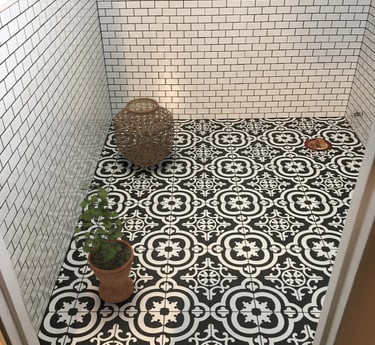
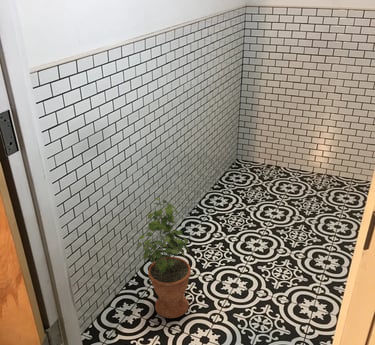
woven basket: present [113,98,174,167] -> none [224,139,284,207]

